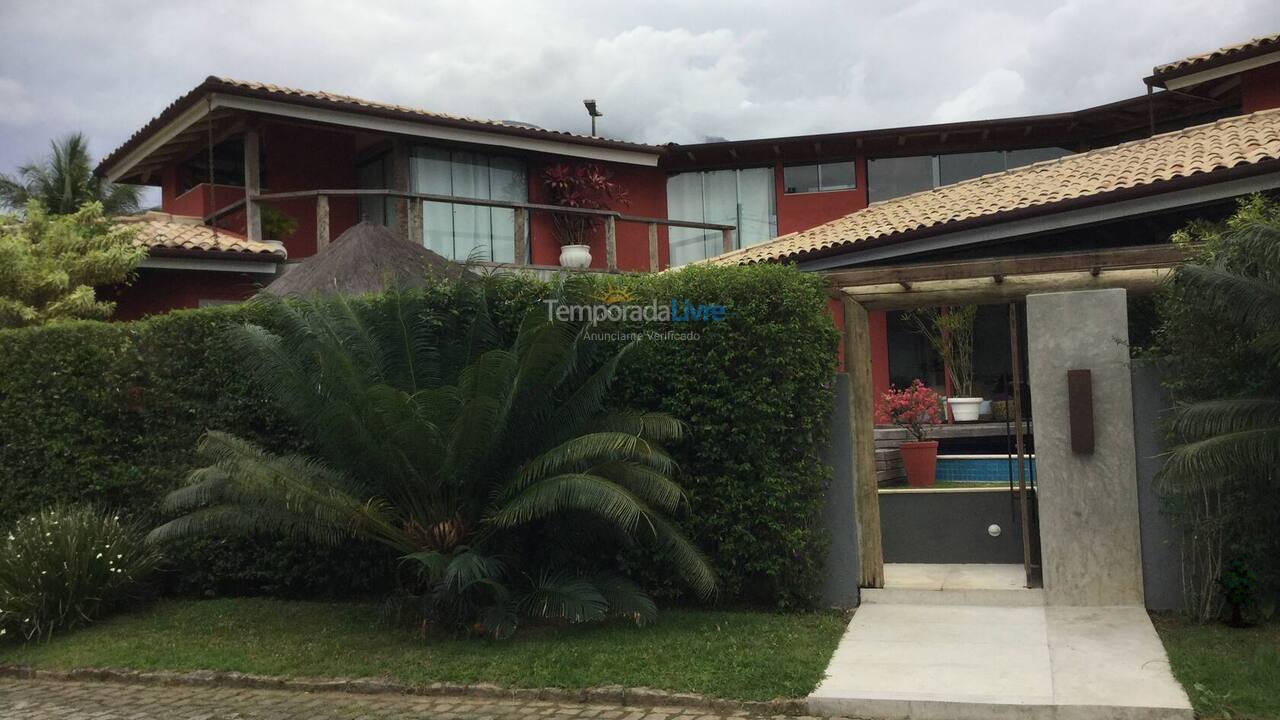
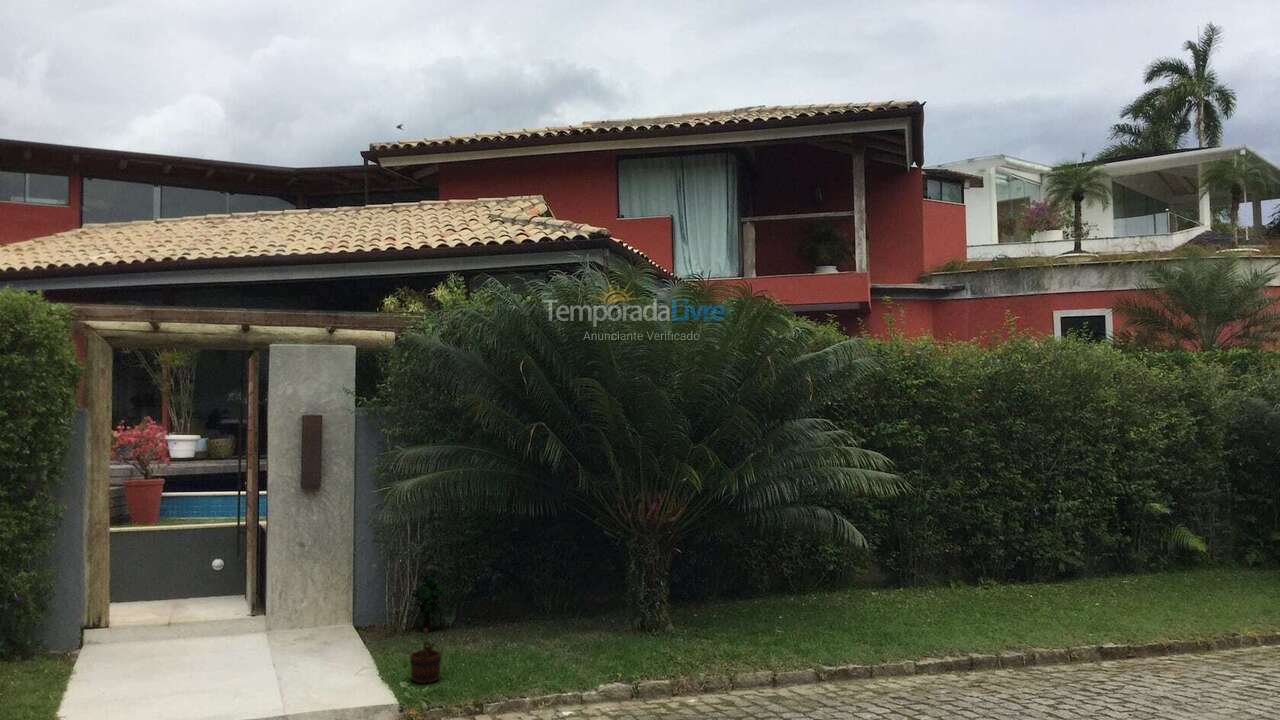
wooden bucket: none [1208,624,1251,692] -> present [410,628,441,683]

